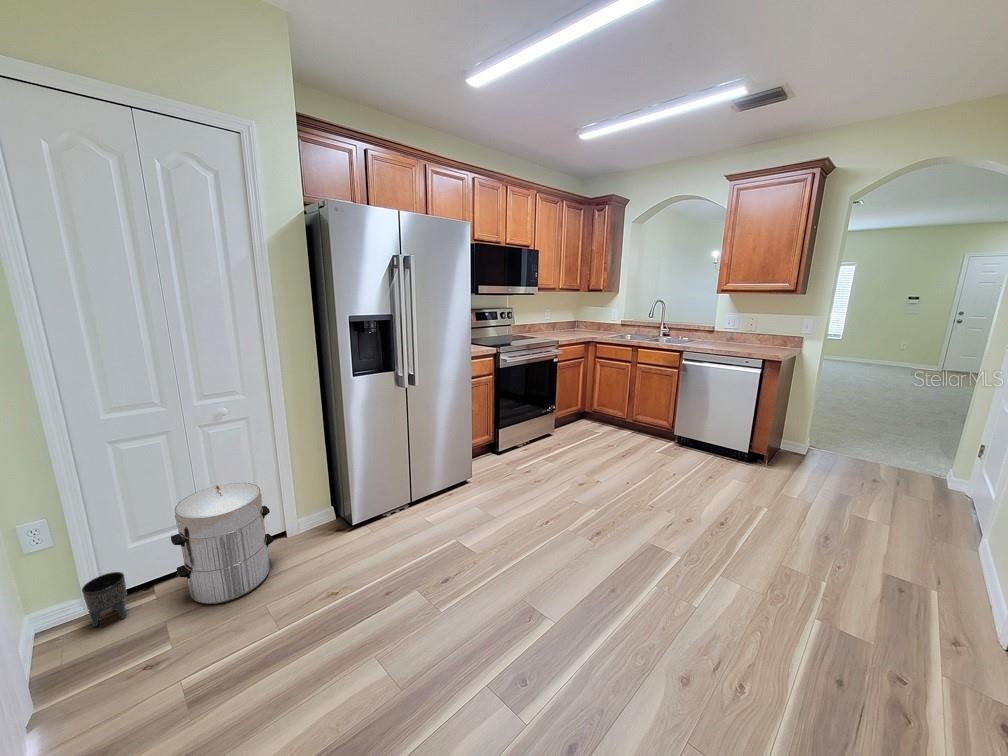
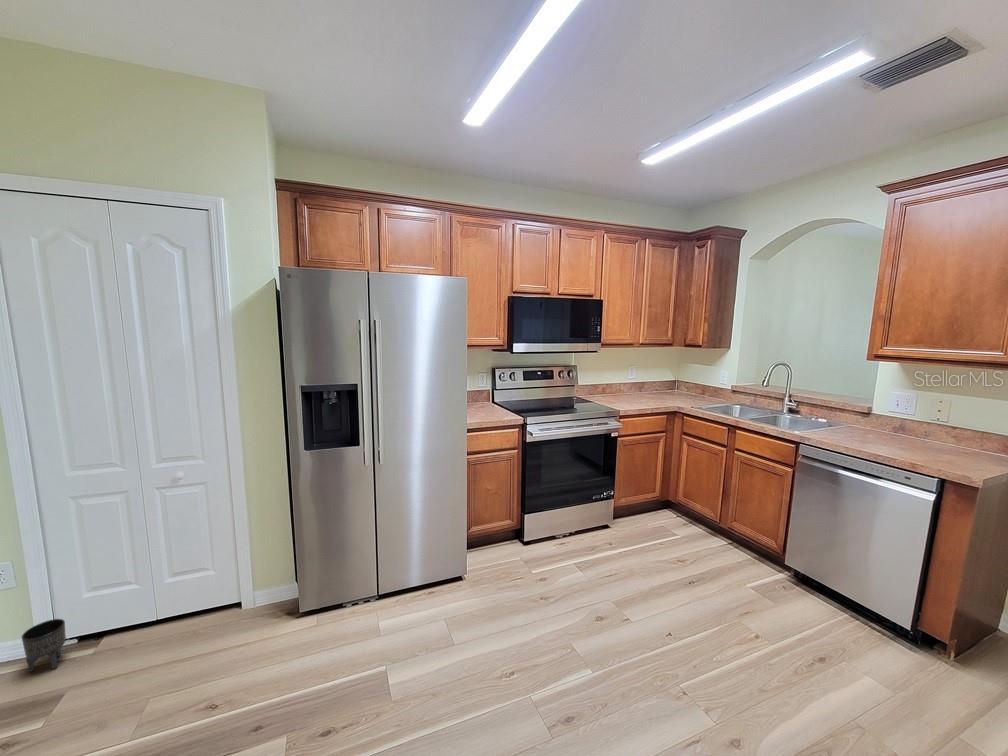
waste bin: present [171,483,273,604] -> none [93,547,205,679]

